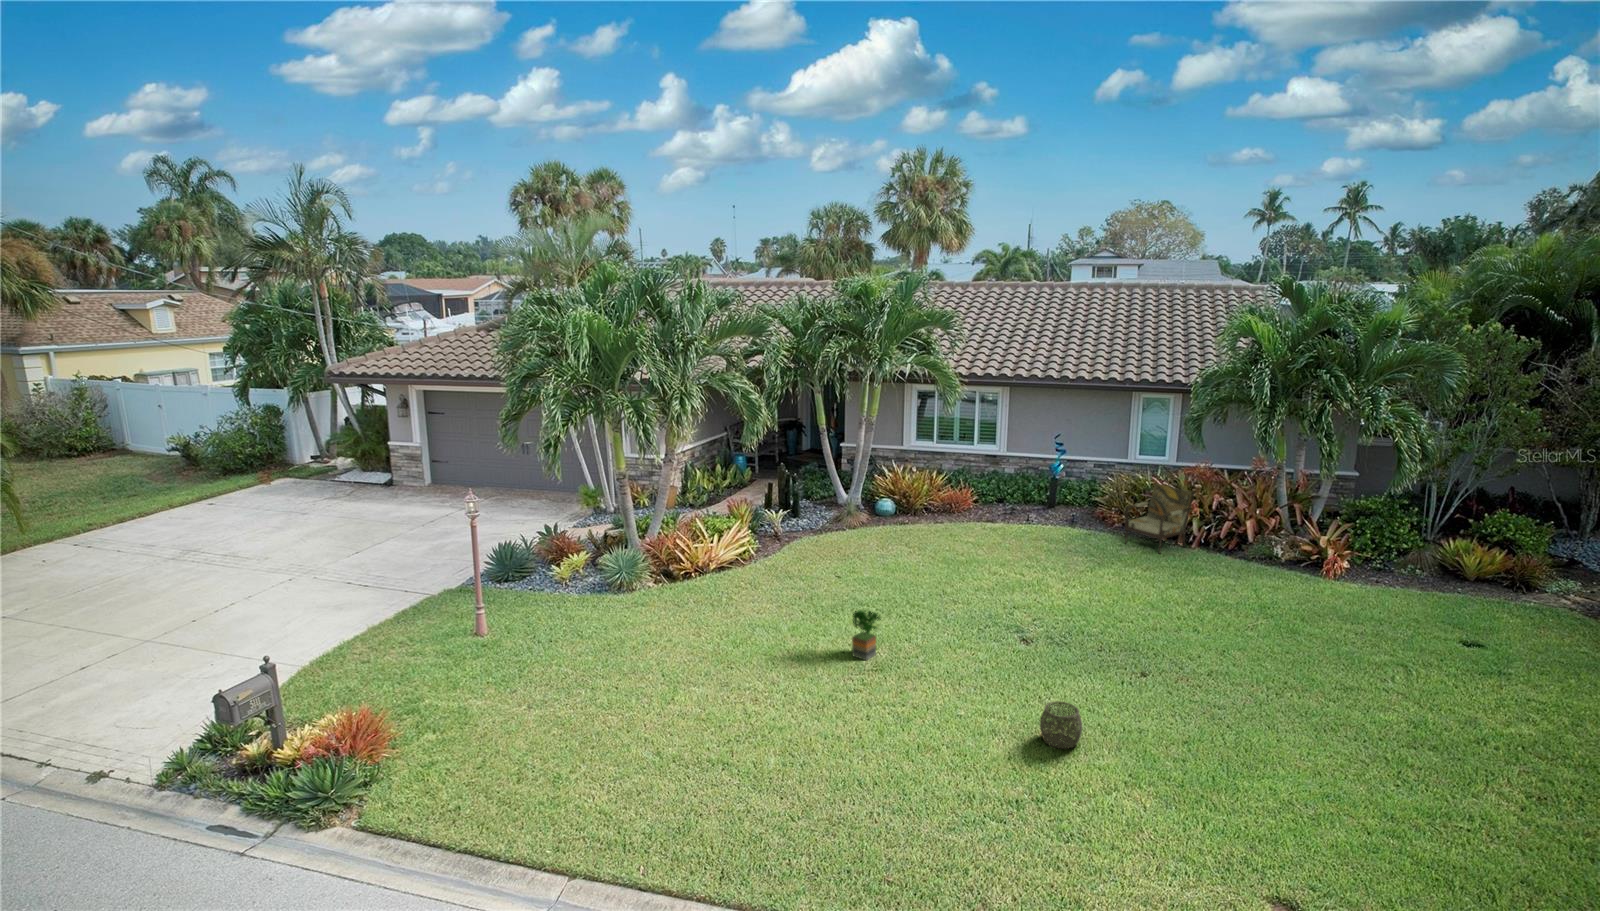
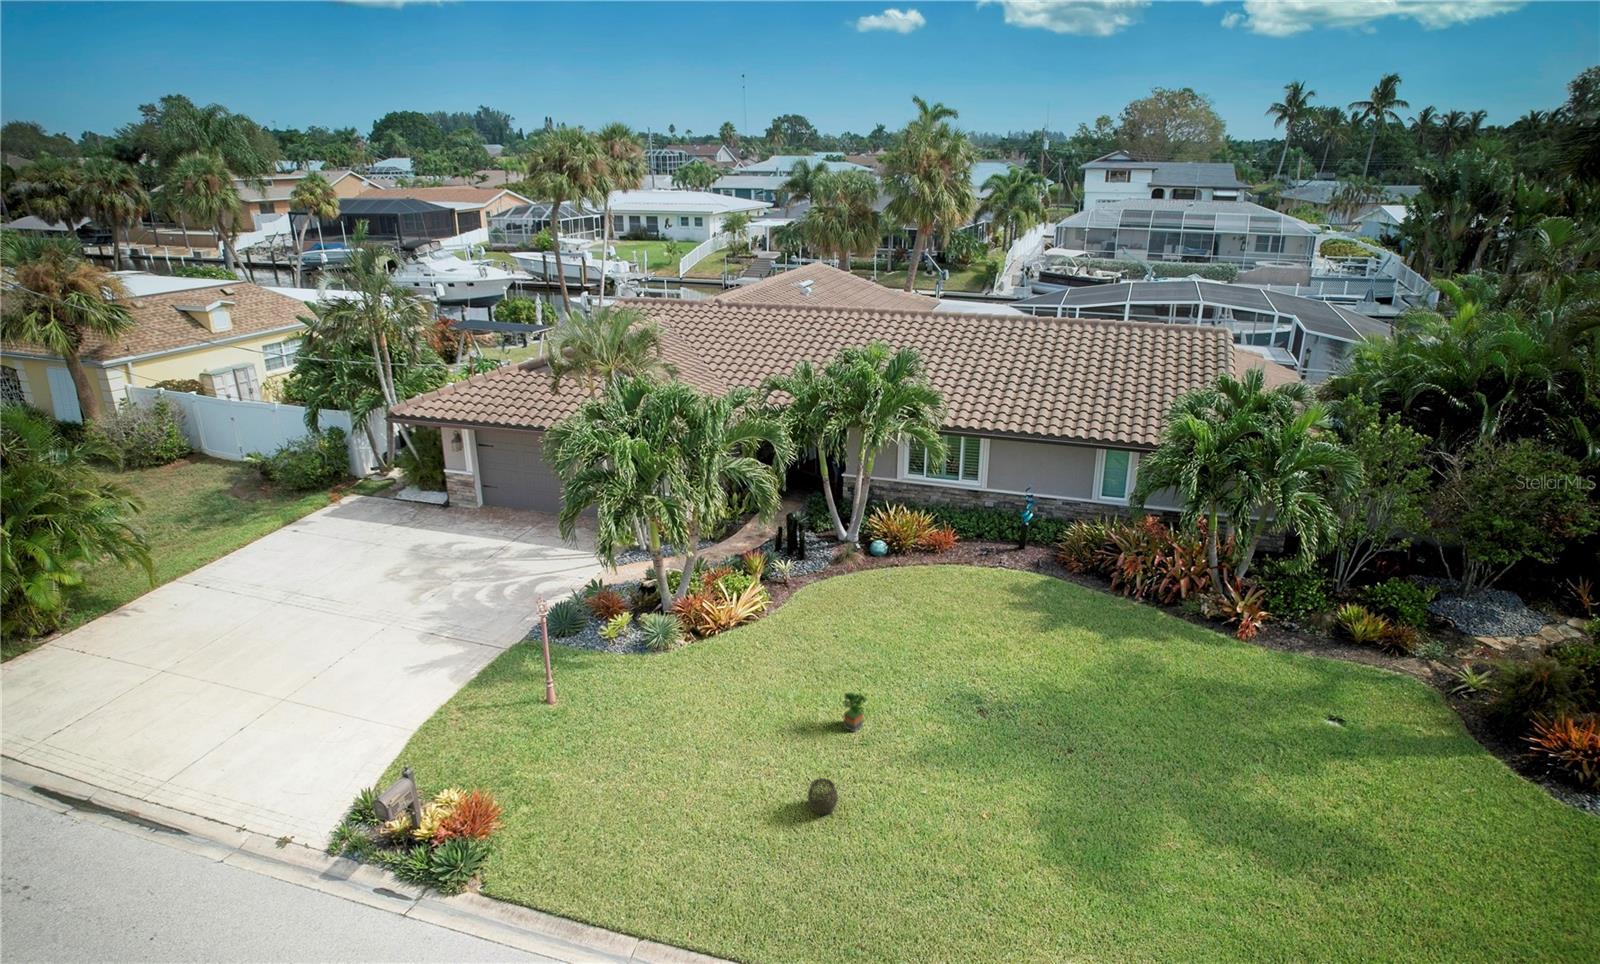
armchair: present [1125,484,1195,553] -> none [1080,543,1140,608]
woven basket: present [1040,701,1082,749] -> present [808,778,838,814]

